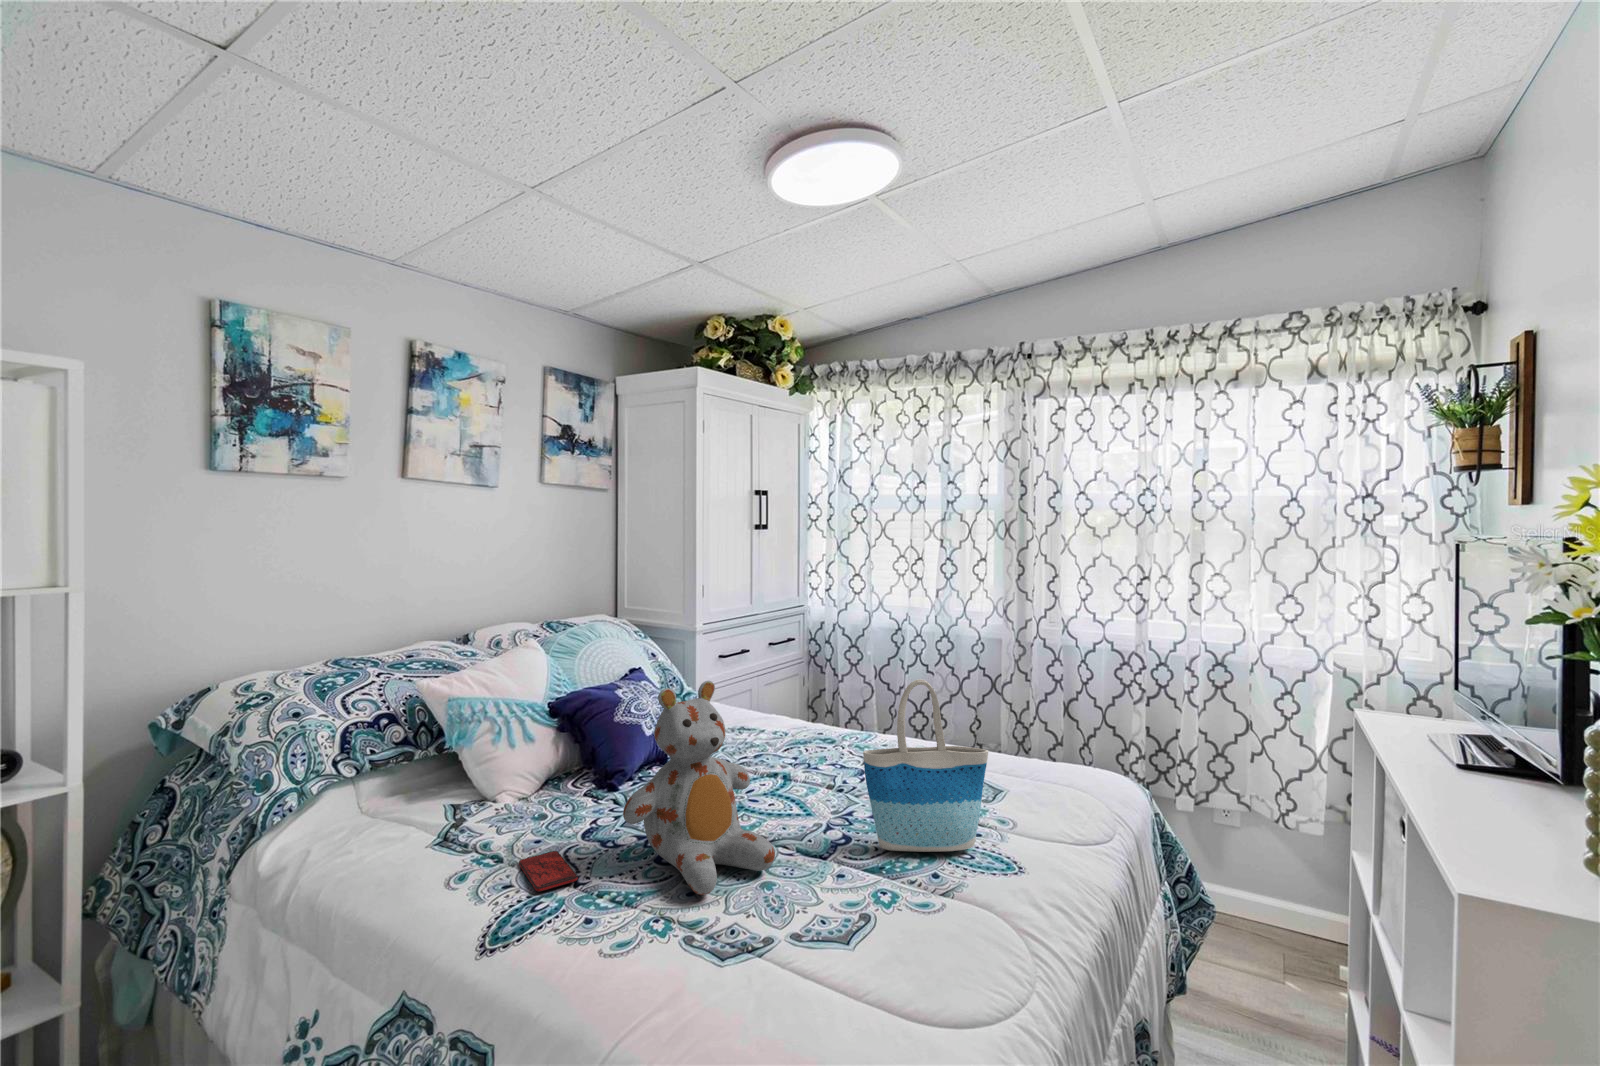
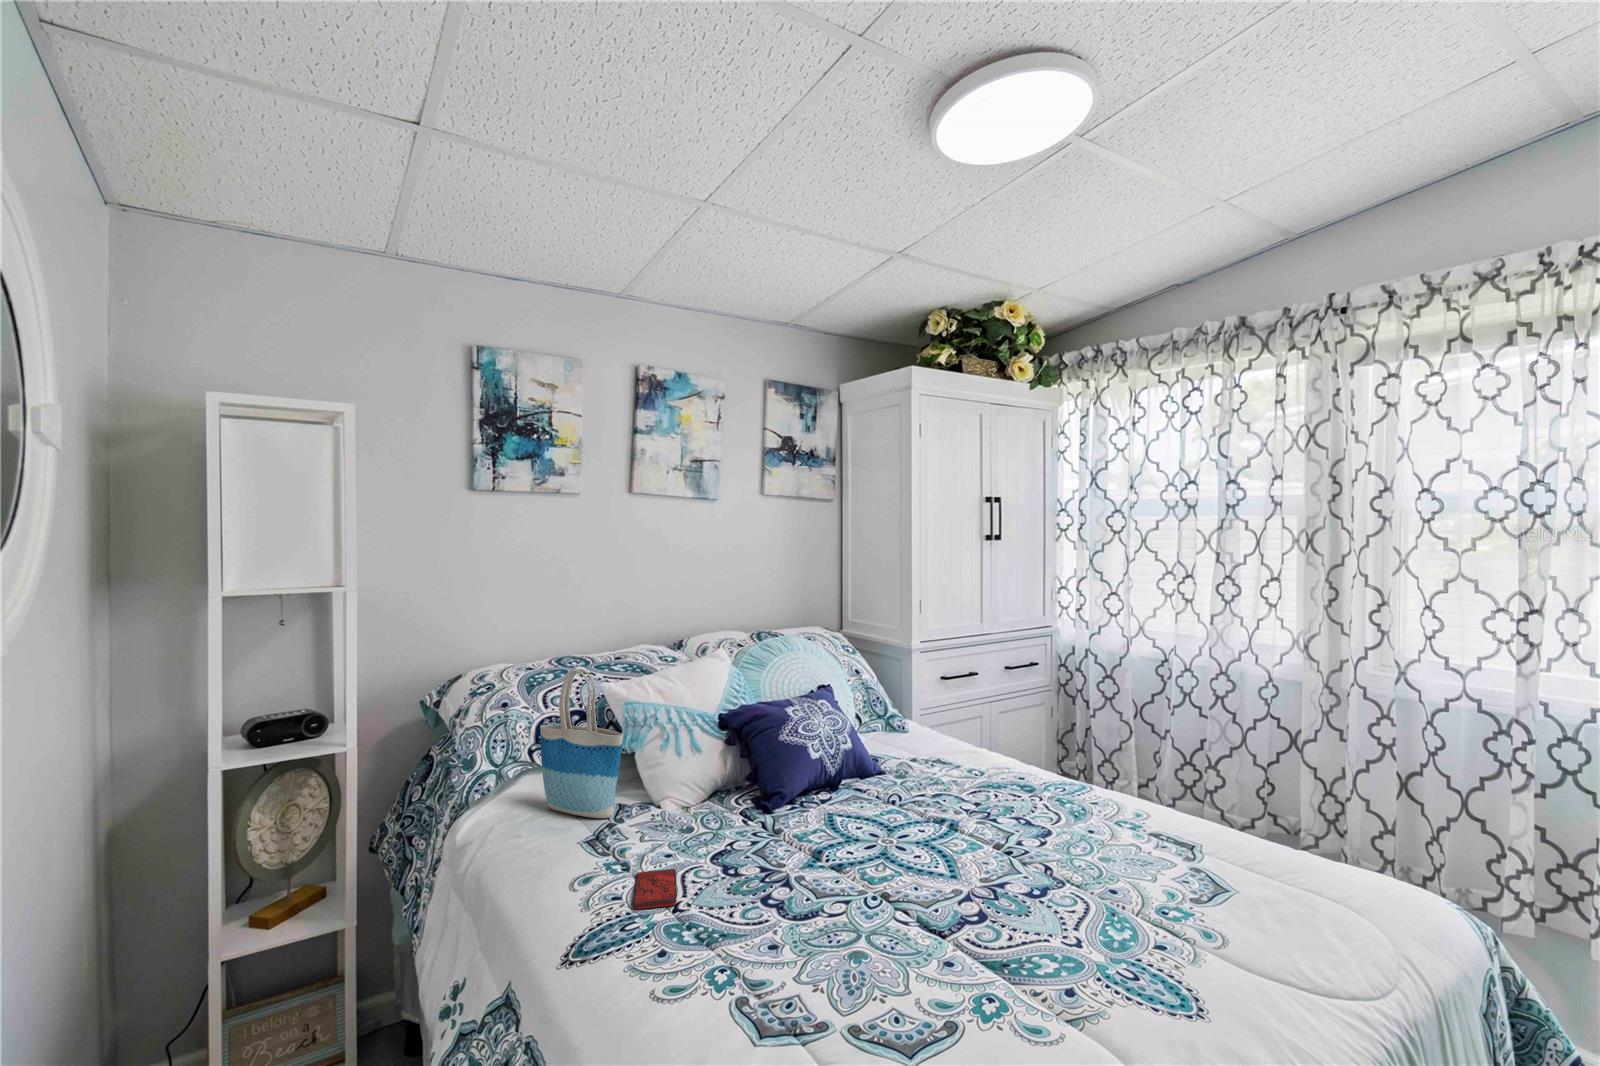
tote bag: present [863,679,988,852] -> present [540,669,623,818]
stuffed bear: present [623,681,775,895] -> none [718,710,877,951]

